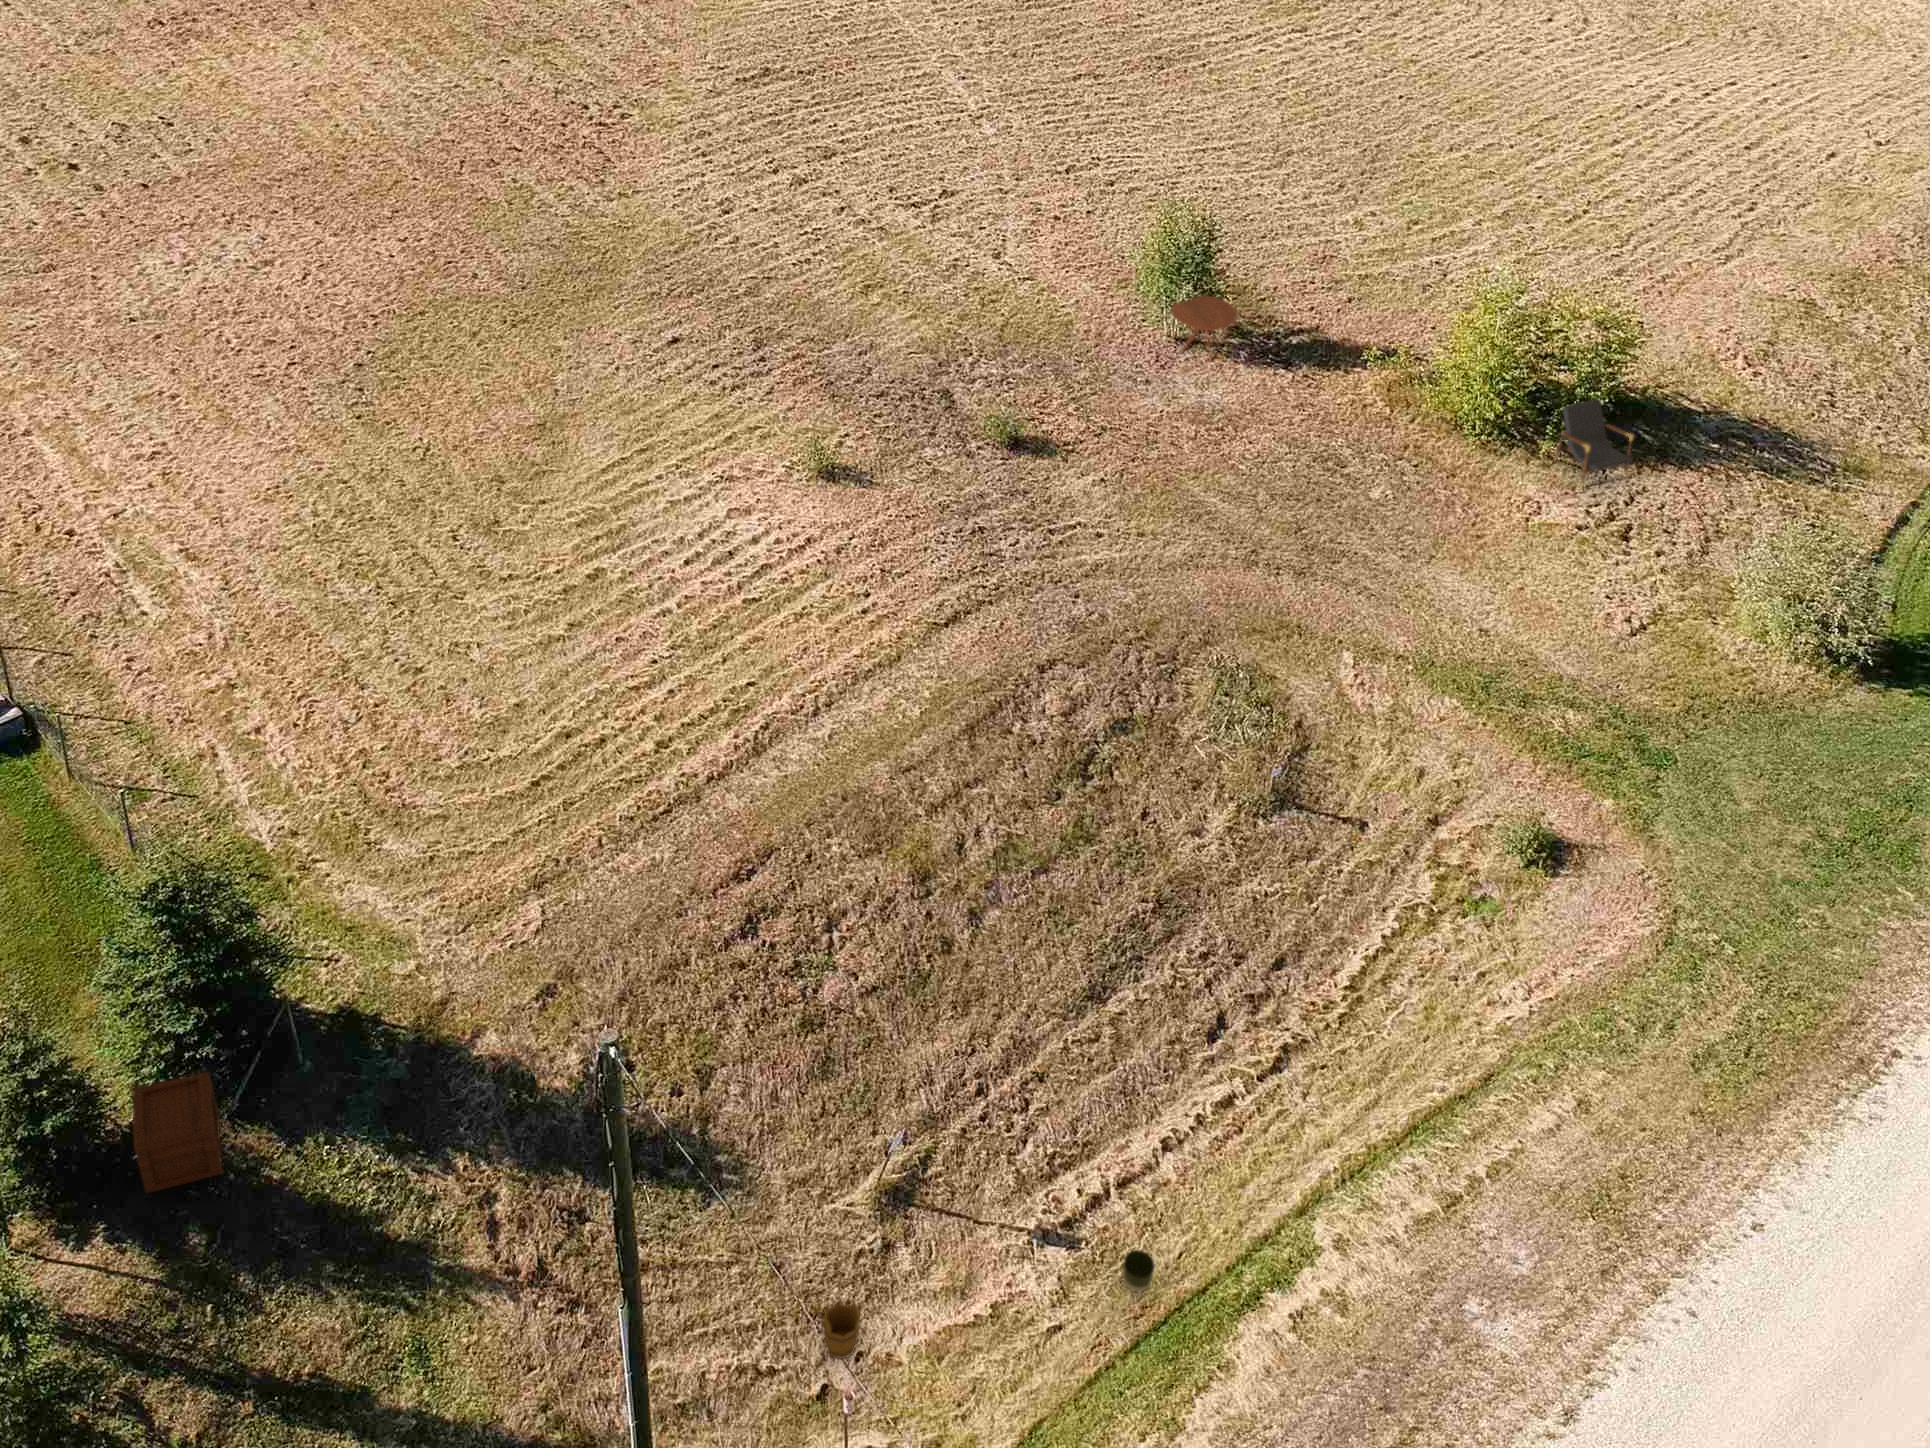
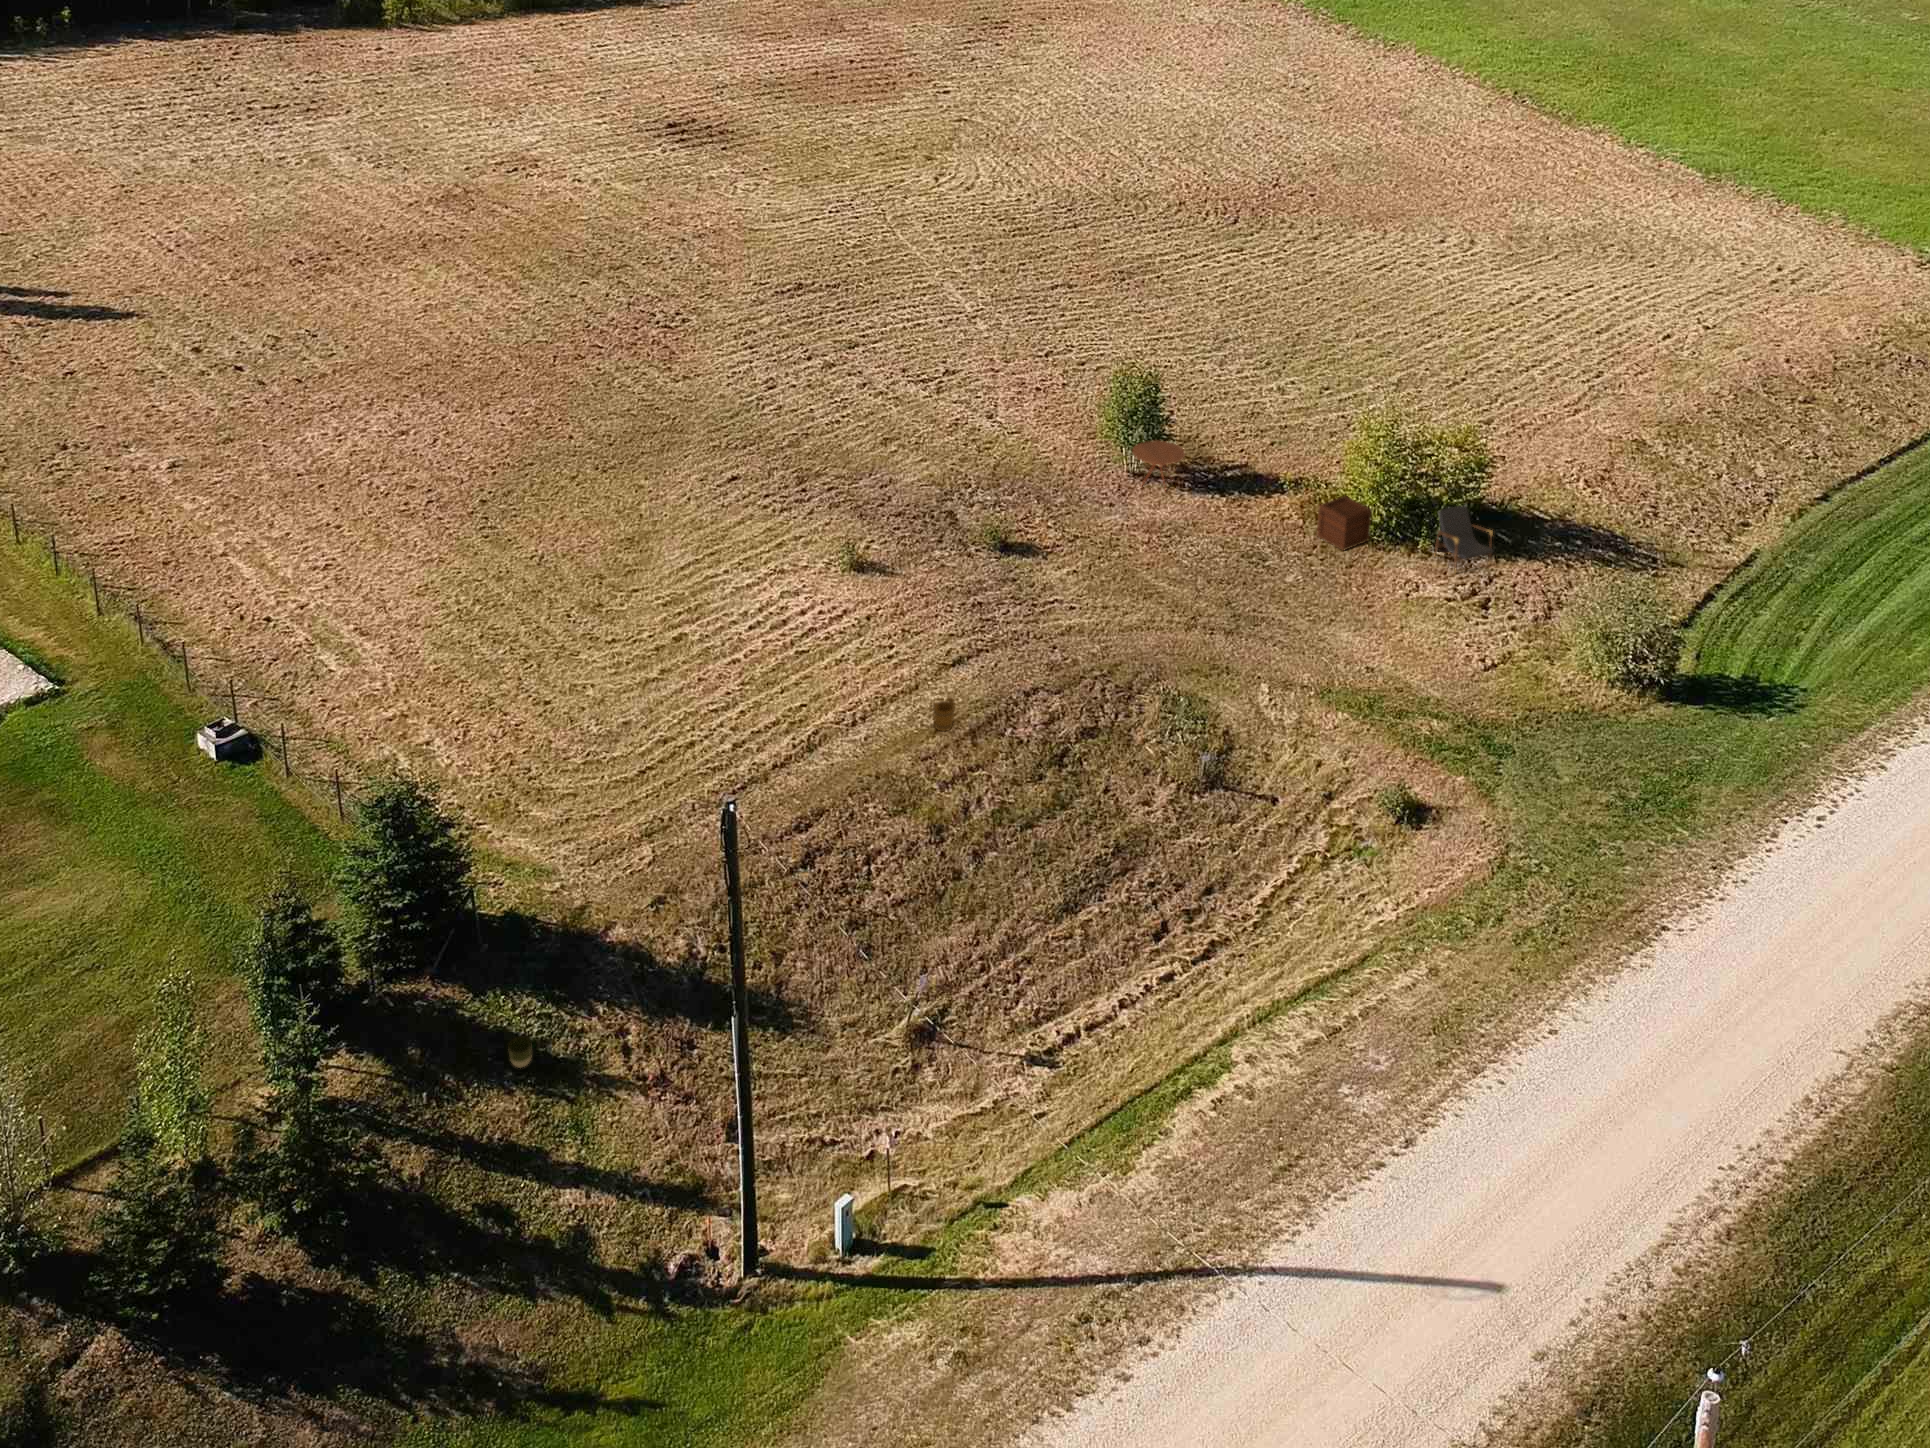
wooden crate: present [133,1072,222,1193] -> present [1317,496,1372,550]
planter: present [1123,1250,1155,1292] -> present [508,1036,532,1068]
bucket: present [821,1301,860,1359] -> present [933,697,955,731]

